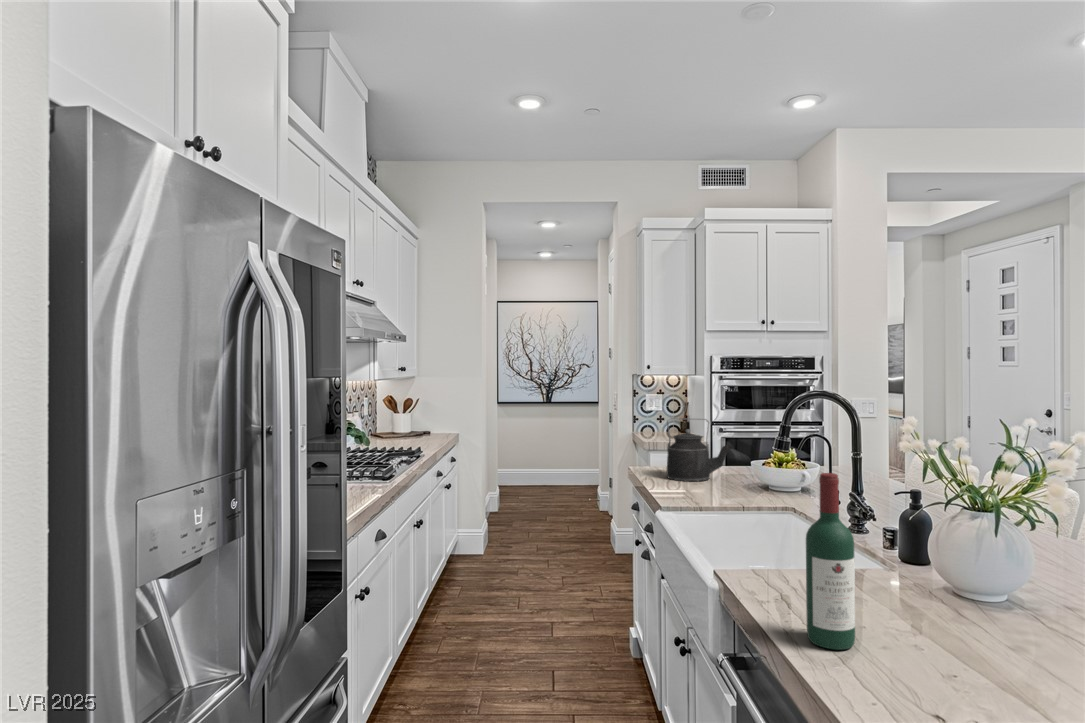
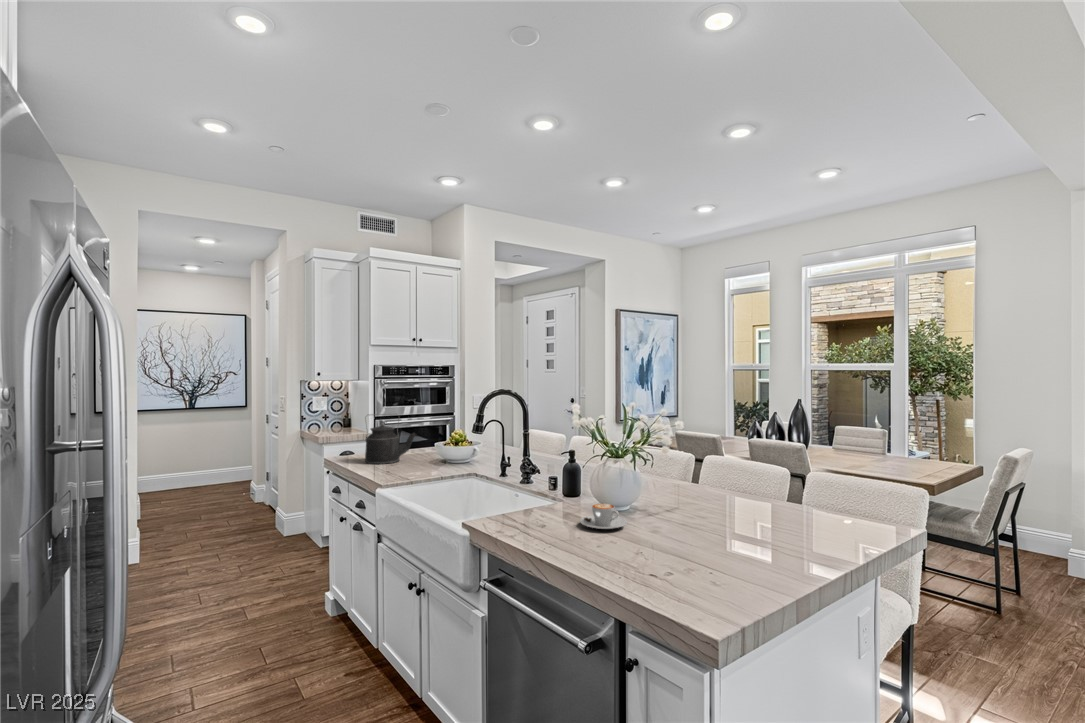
wine bottle: present [806,473,855,650] -> none [547,438,575,547]
coffee cup: none [890,588,983,637] -> present [580,503,627,529]

